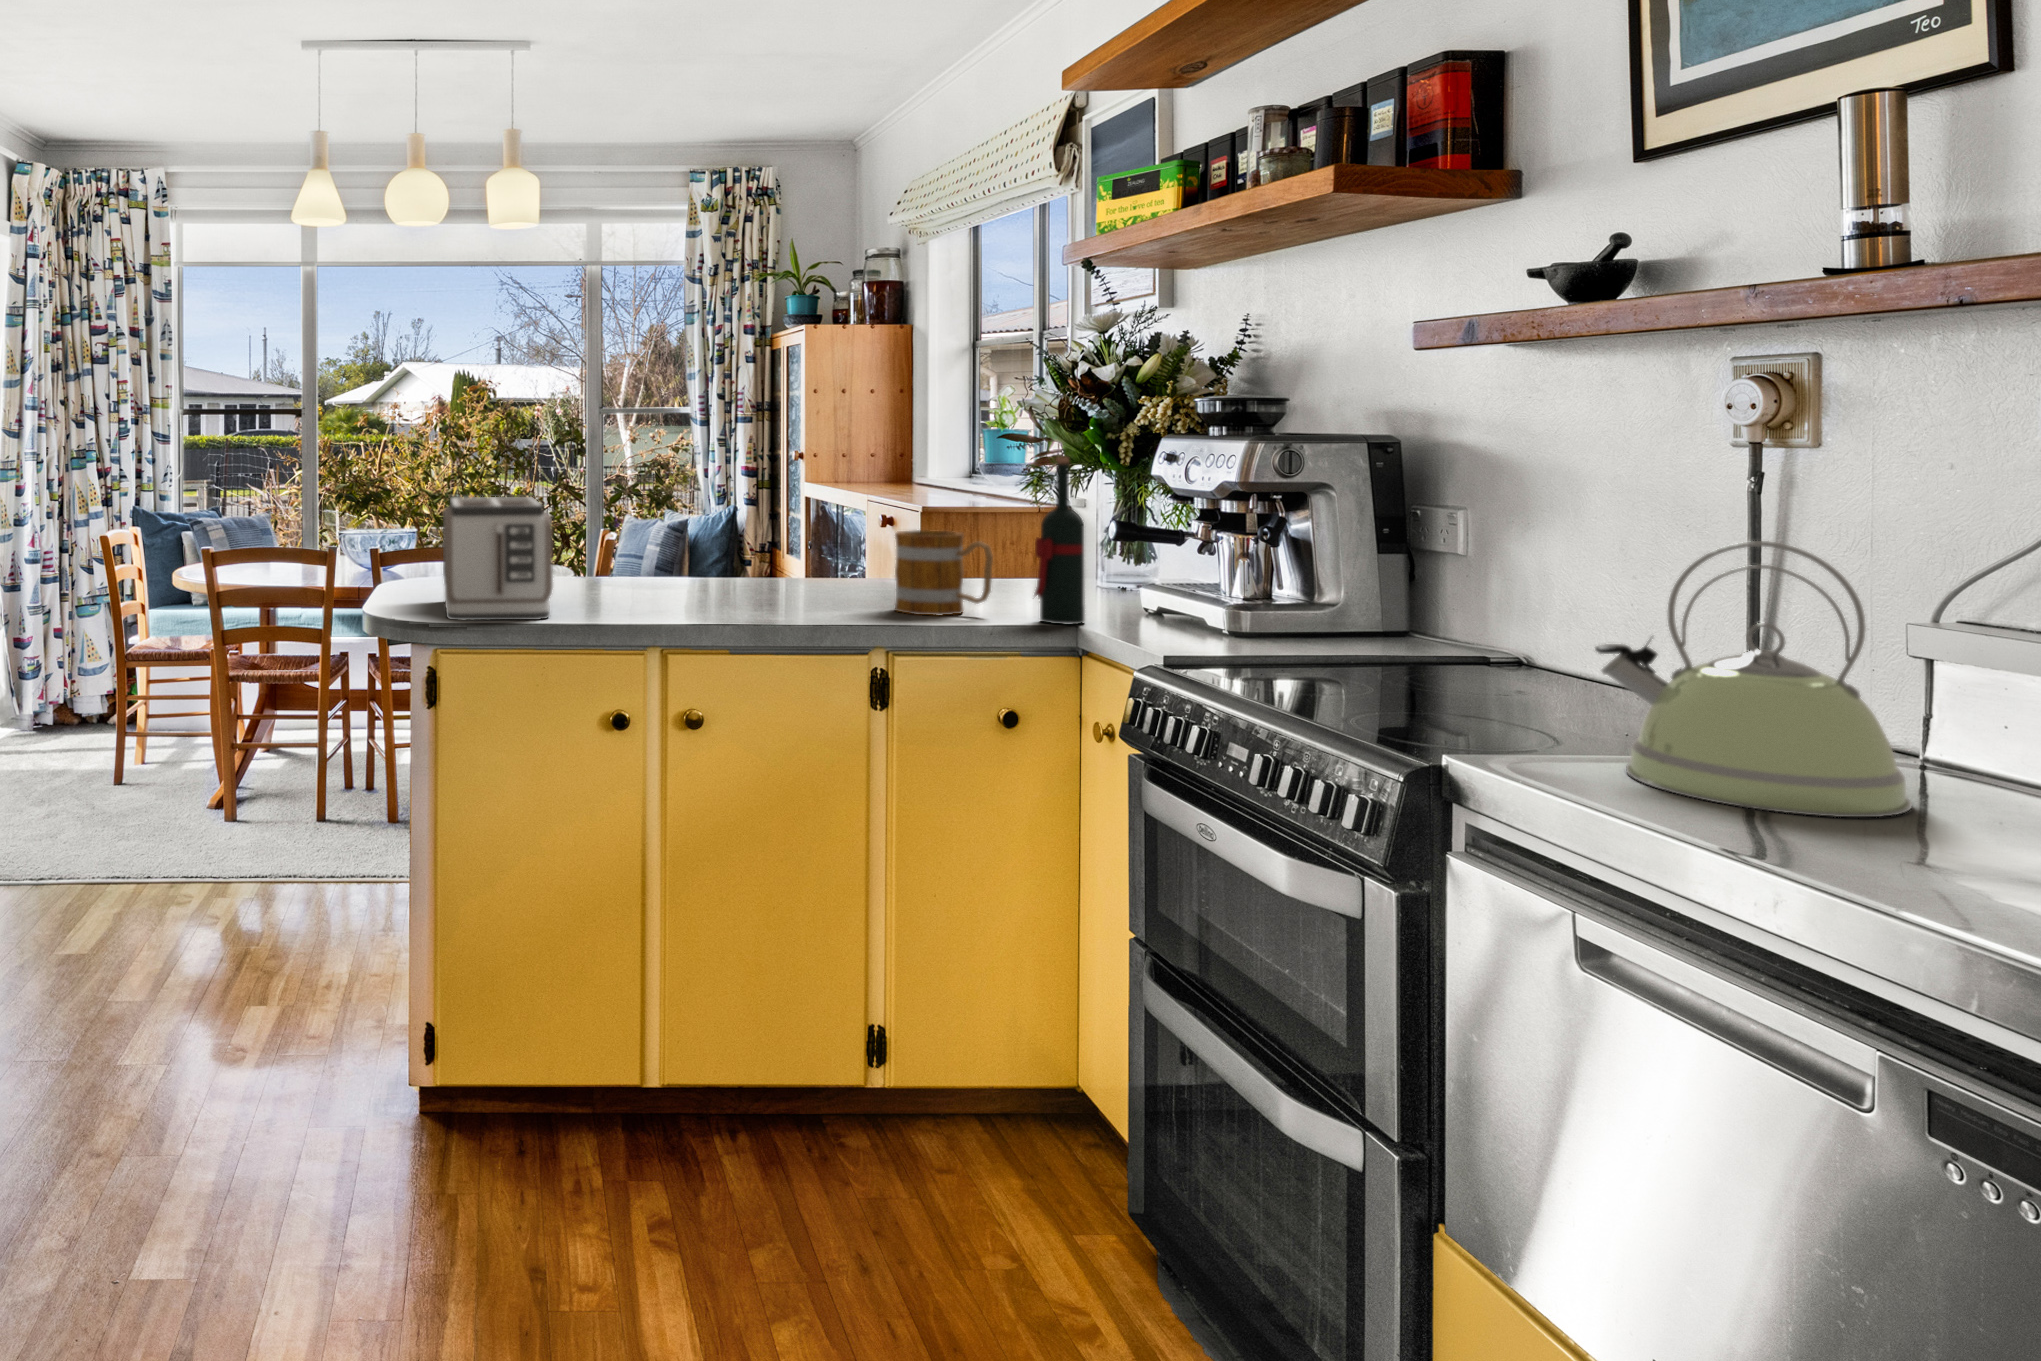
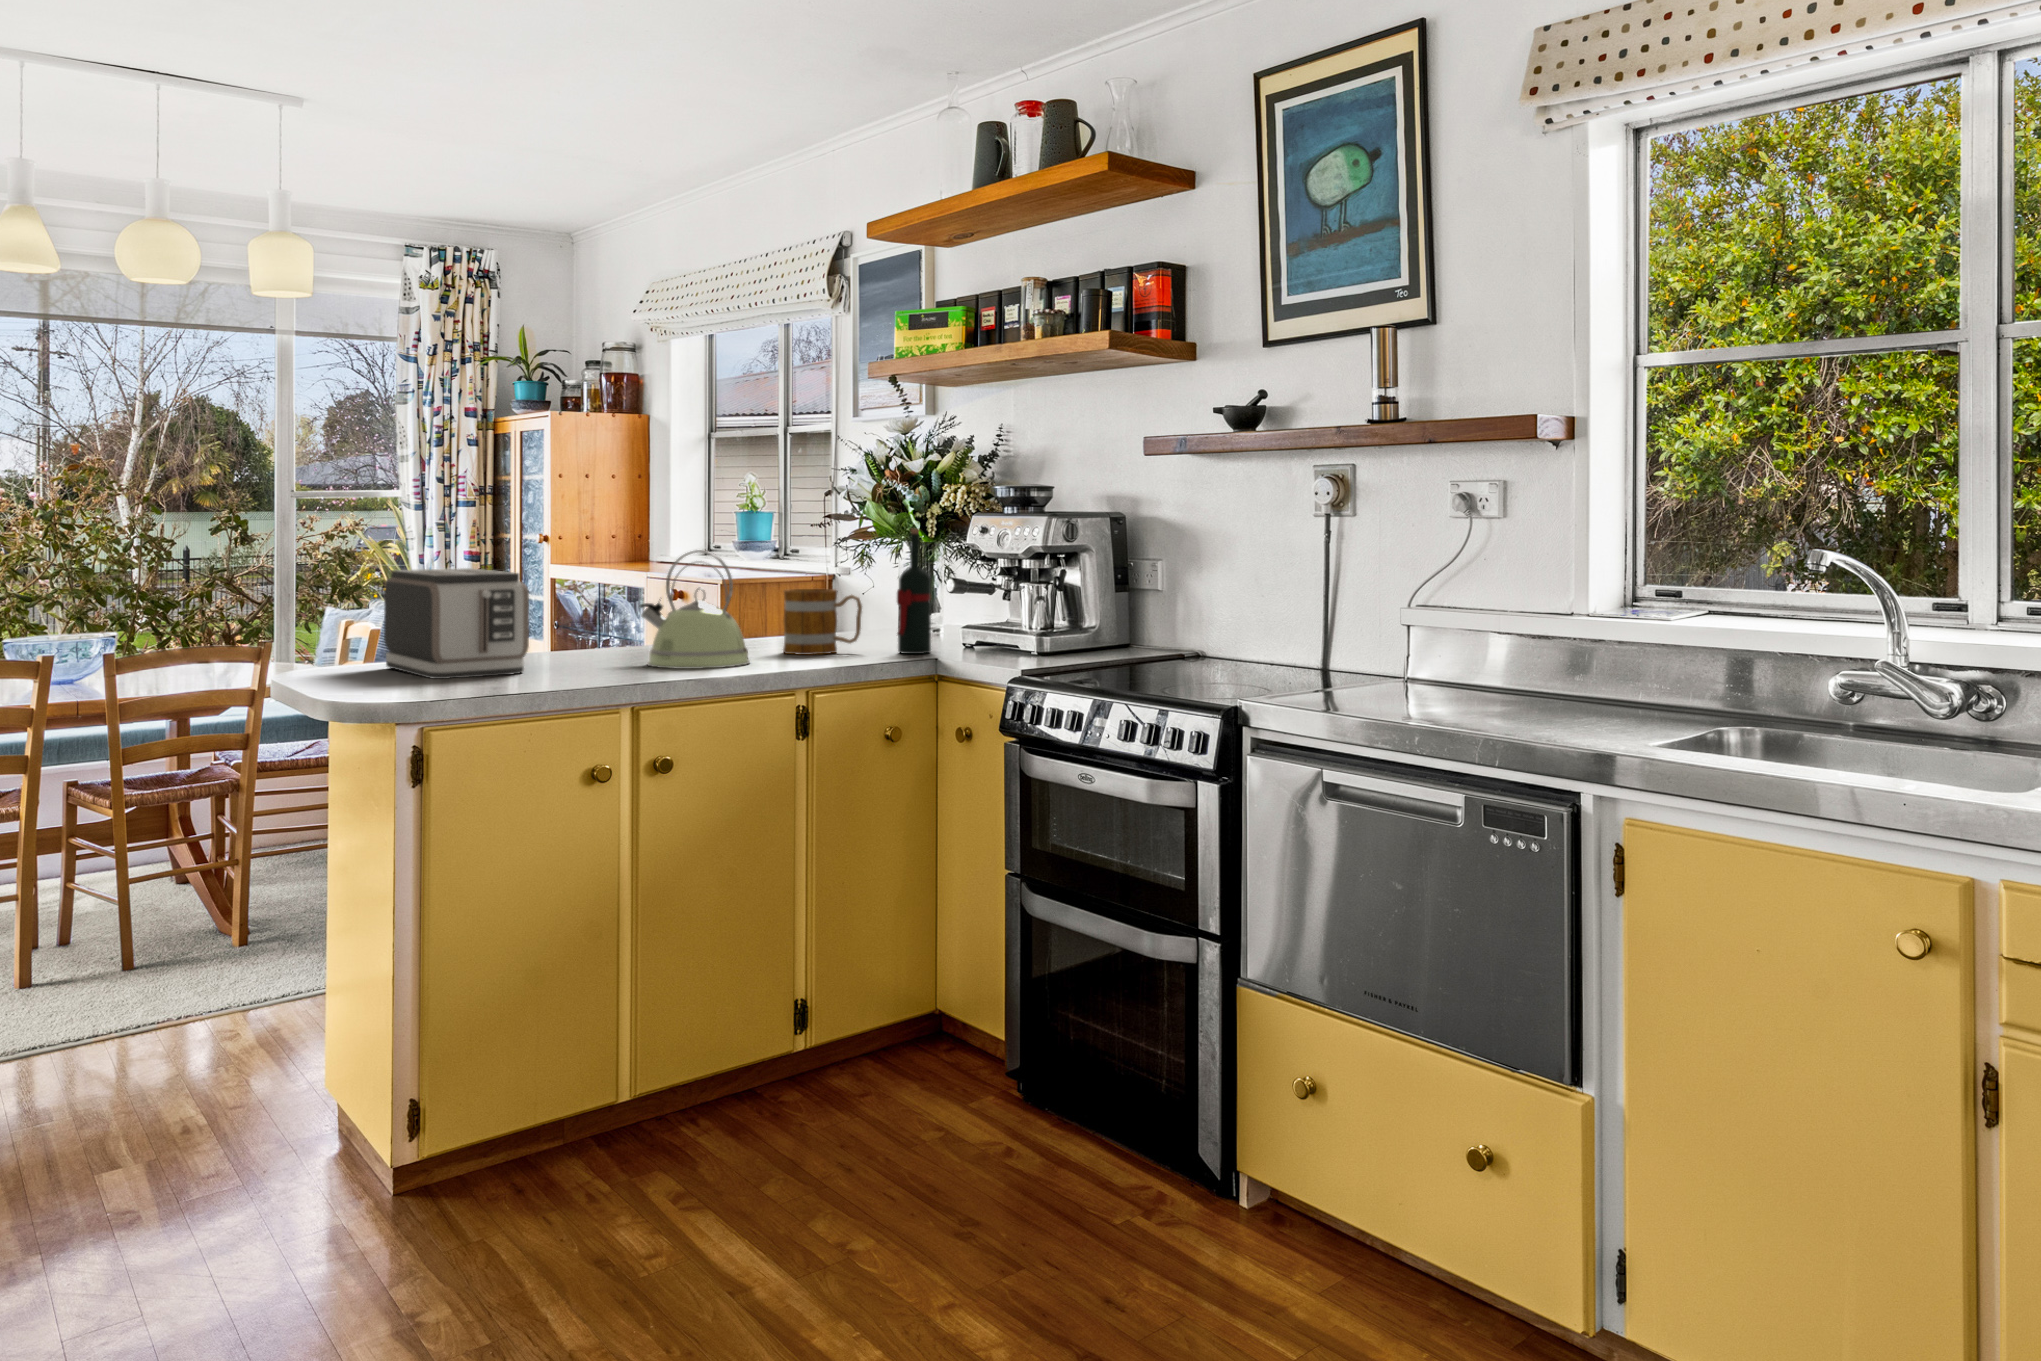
kettle: present [1595,541,1912,817] -> present [640,550,750,669]

